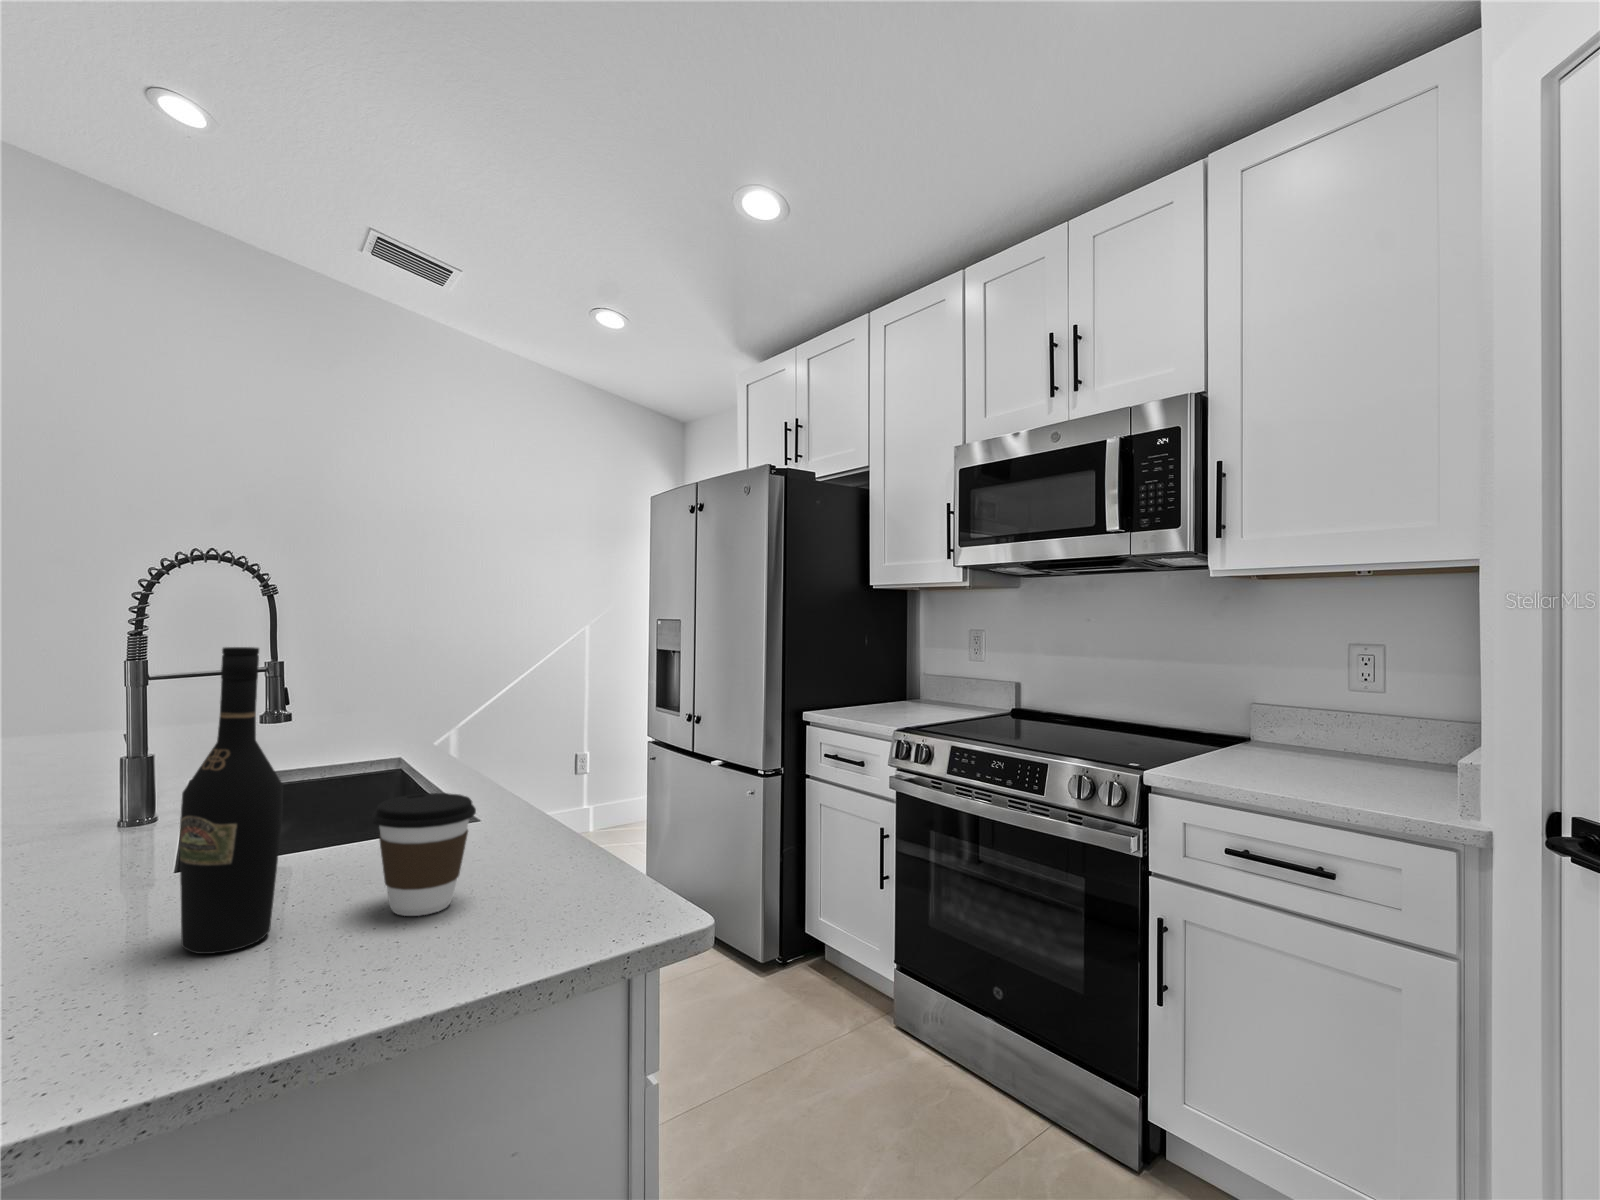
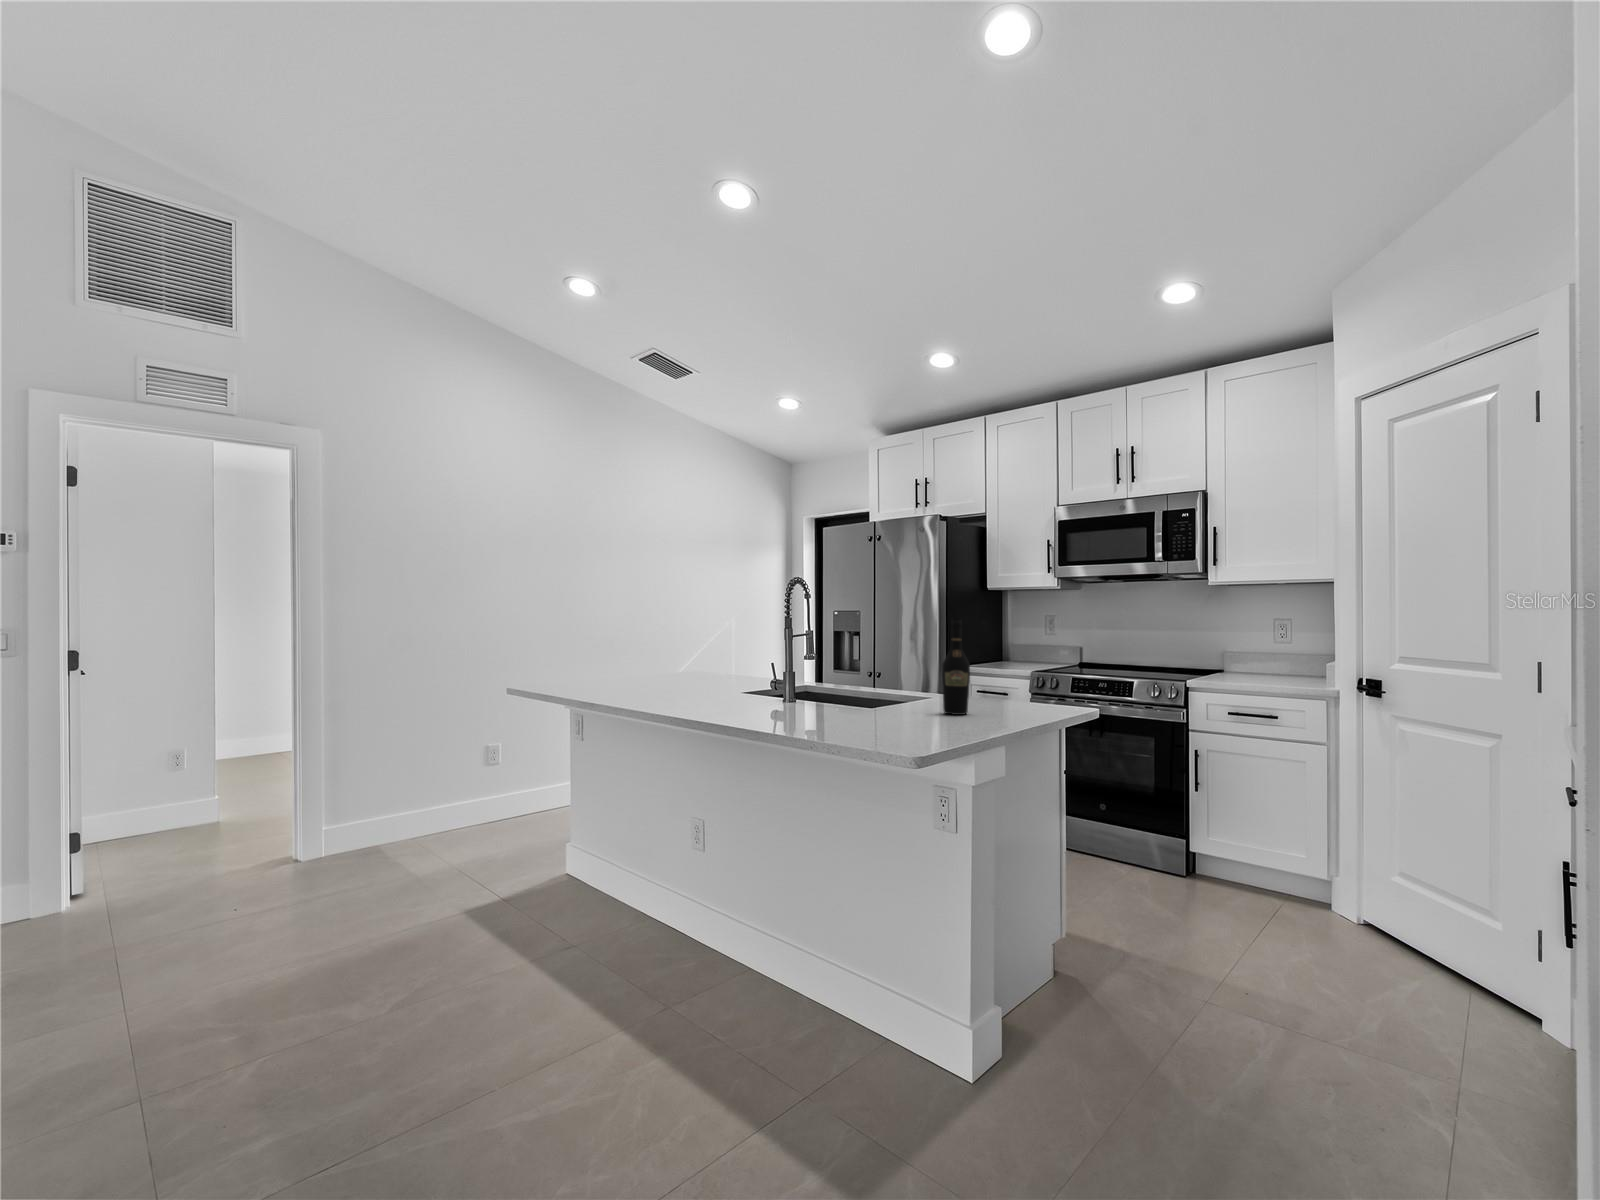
coffee cup: present [373,793,476,916] -> none [973,672,1007,710]

